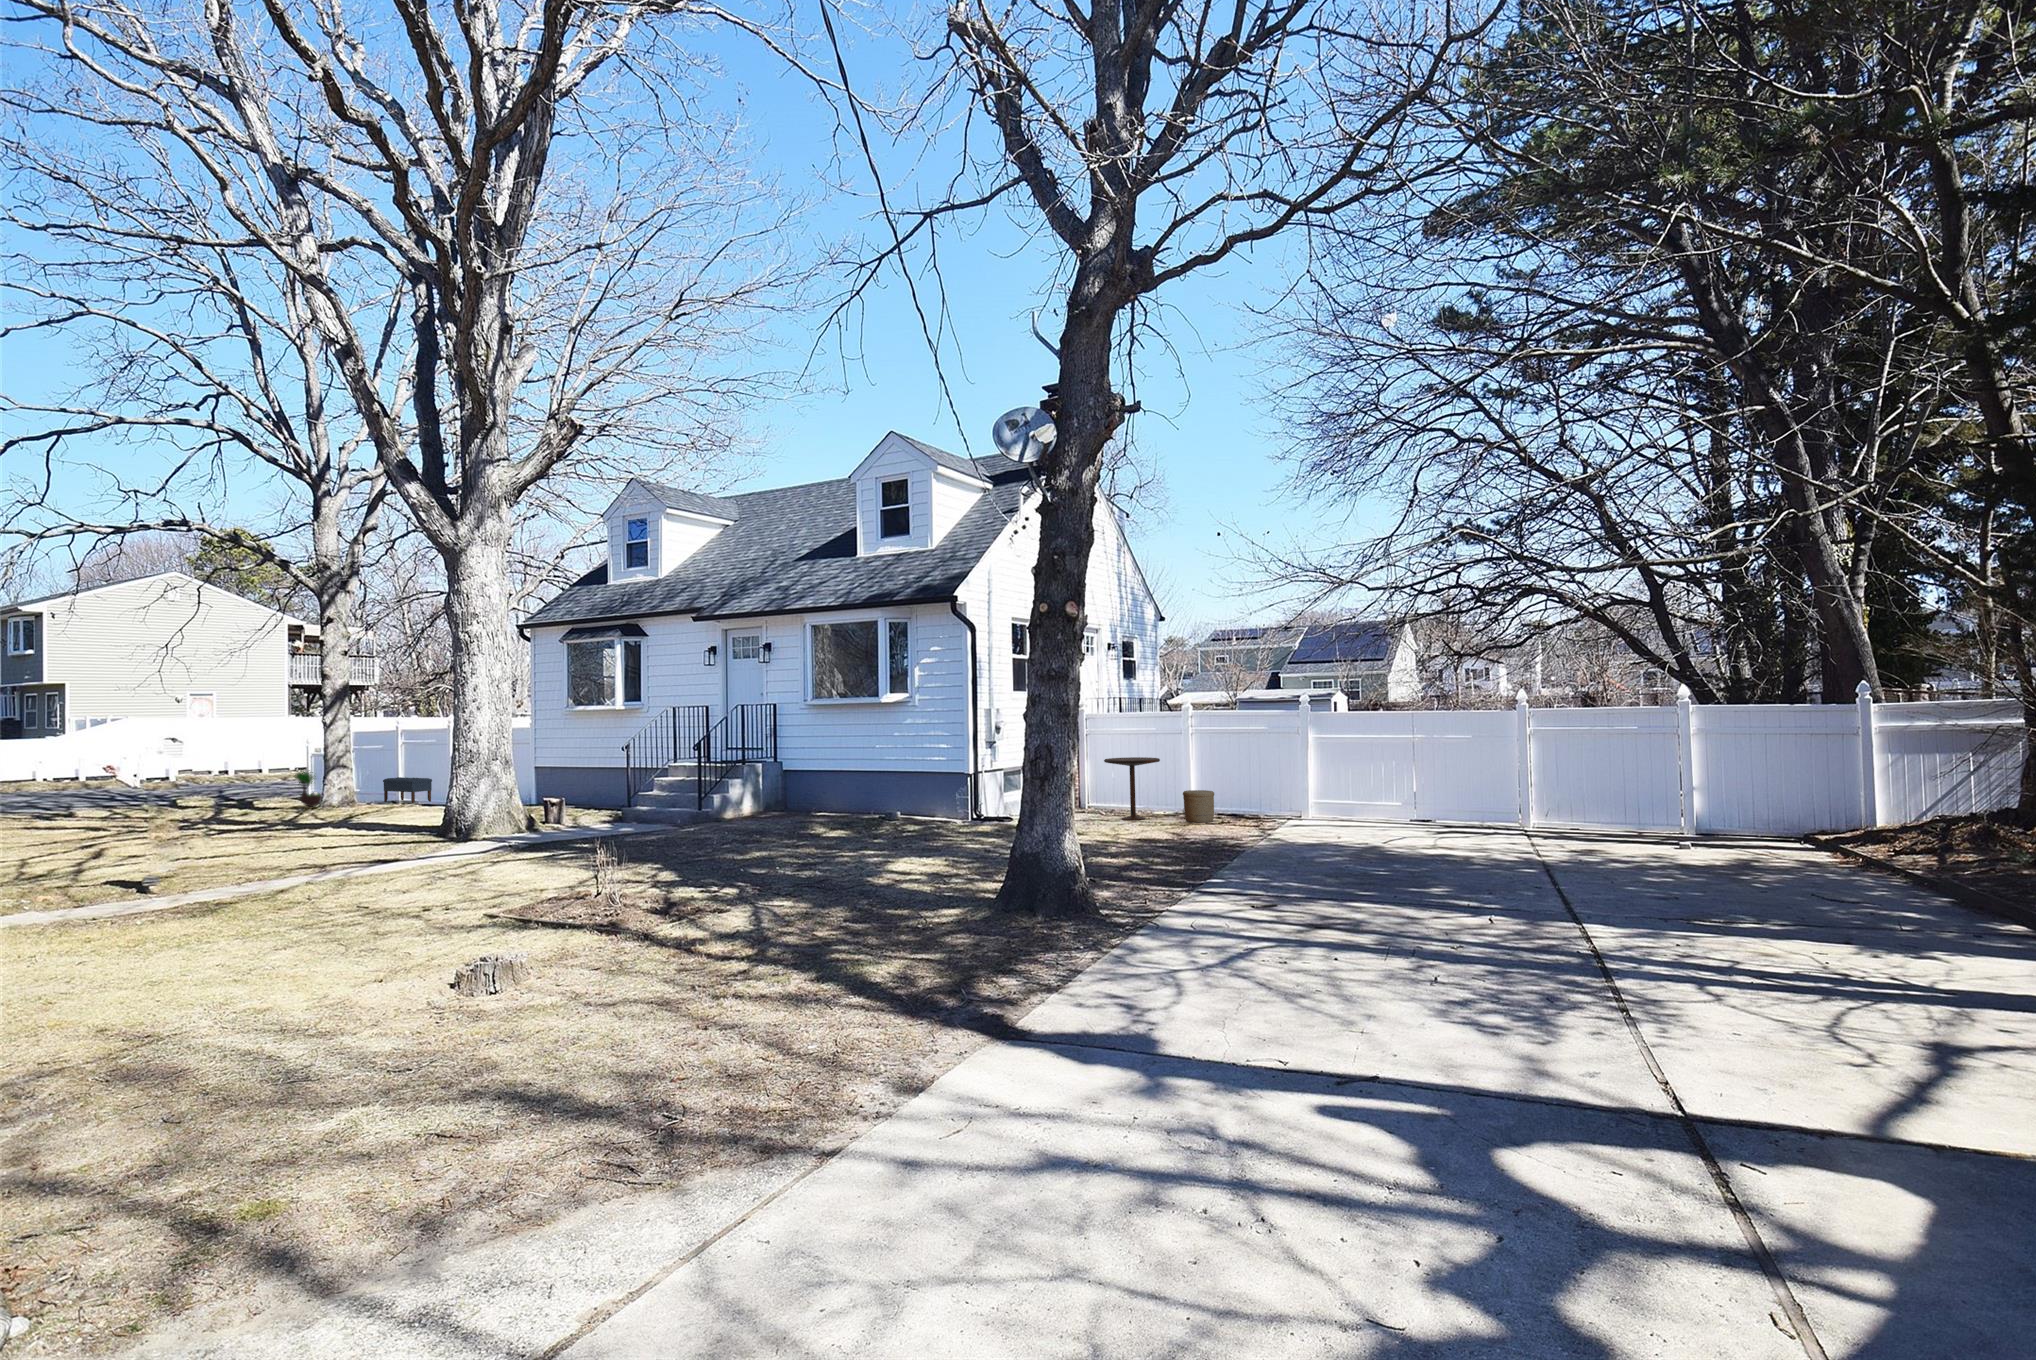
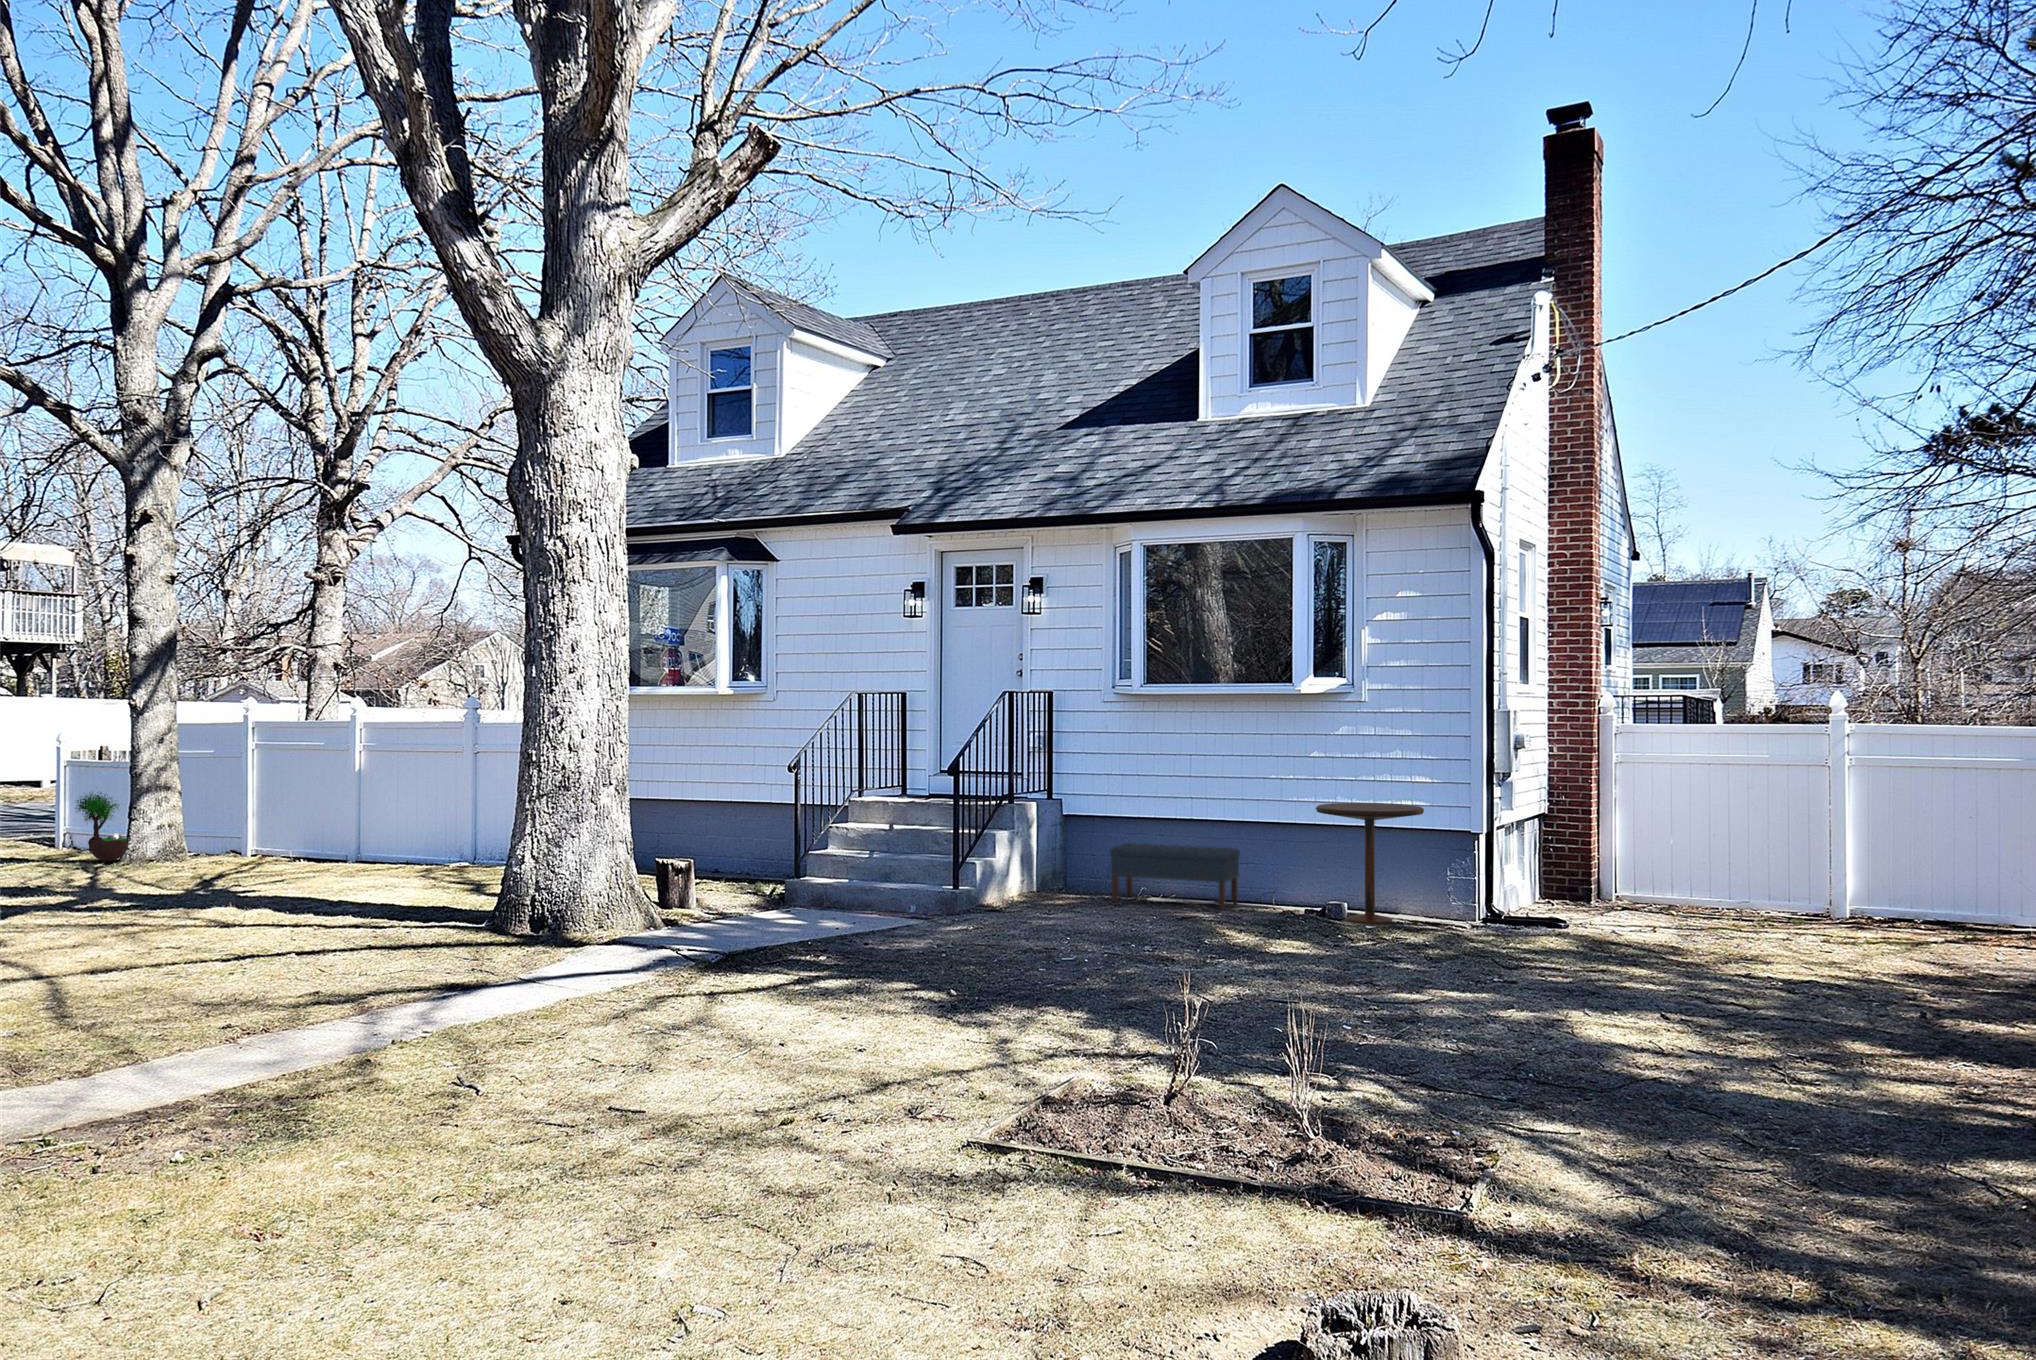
pedestal table: present [1104,757,1160,821] -> present [1316,803,1424,924]
bench: present [383,777,432,803] -> present [1110,843,1240,910]
woven basket: present [1183,790,1214,823] -> none [1906,868,1974,931]

